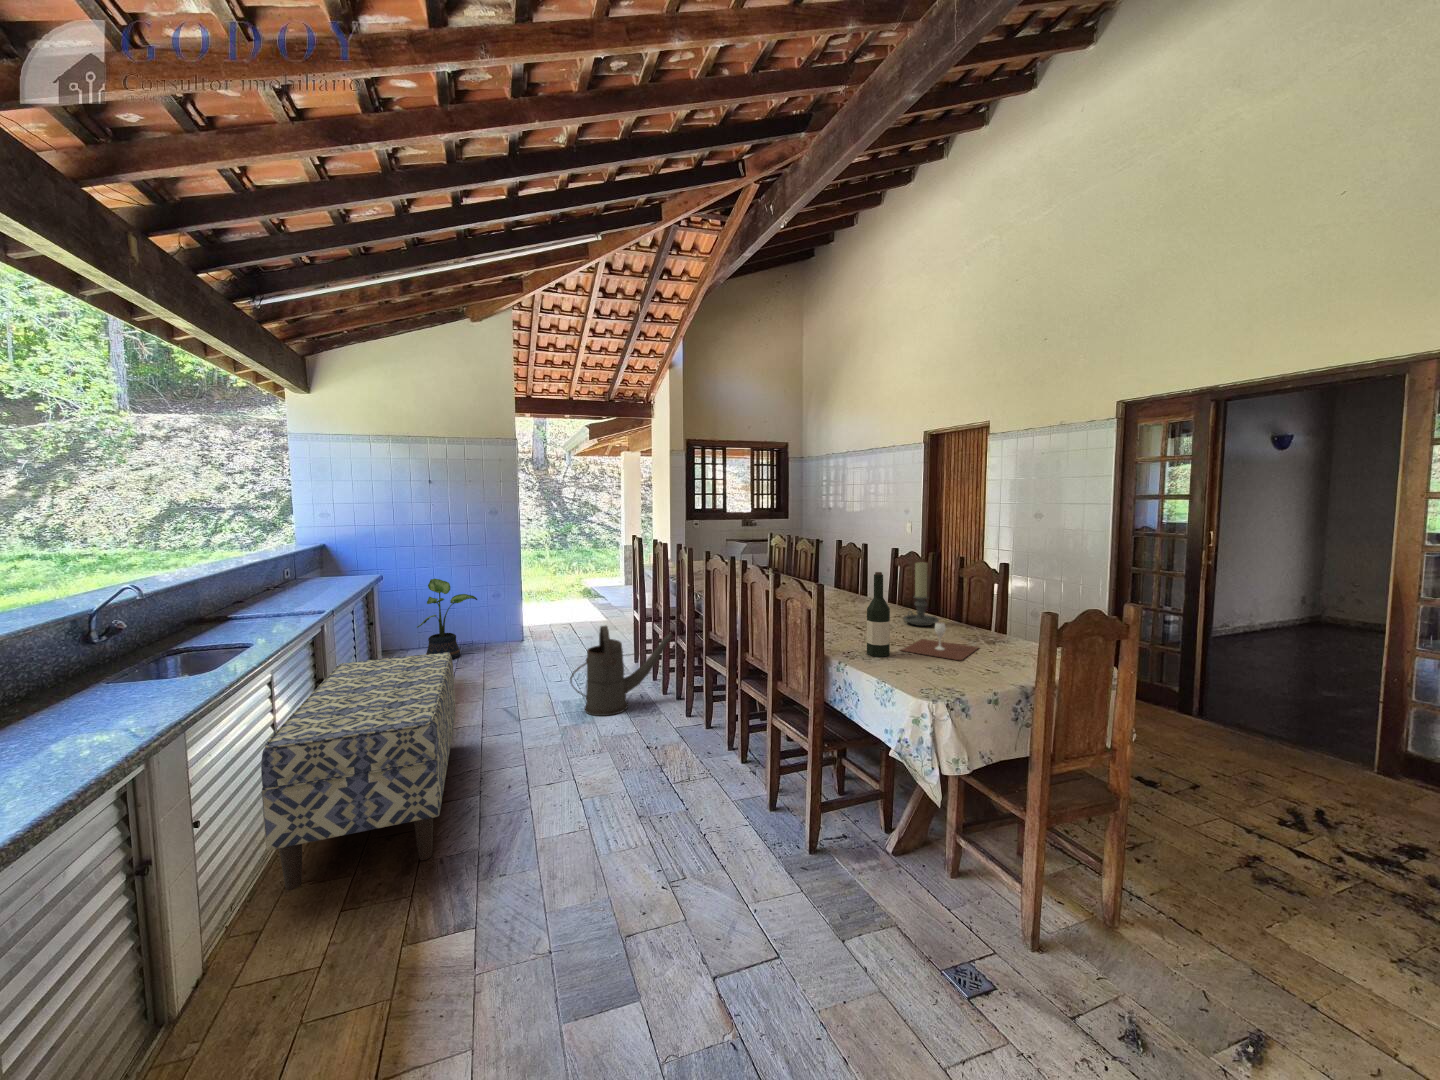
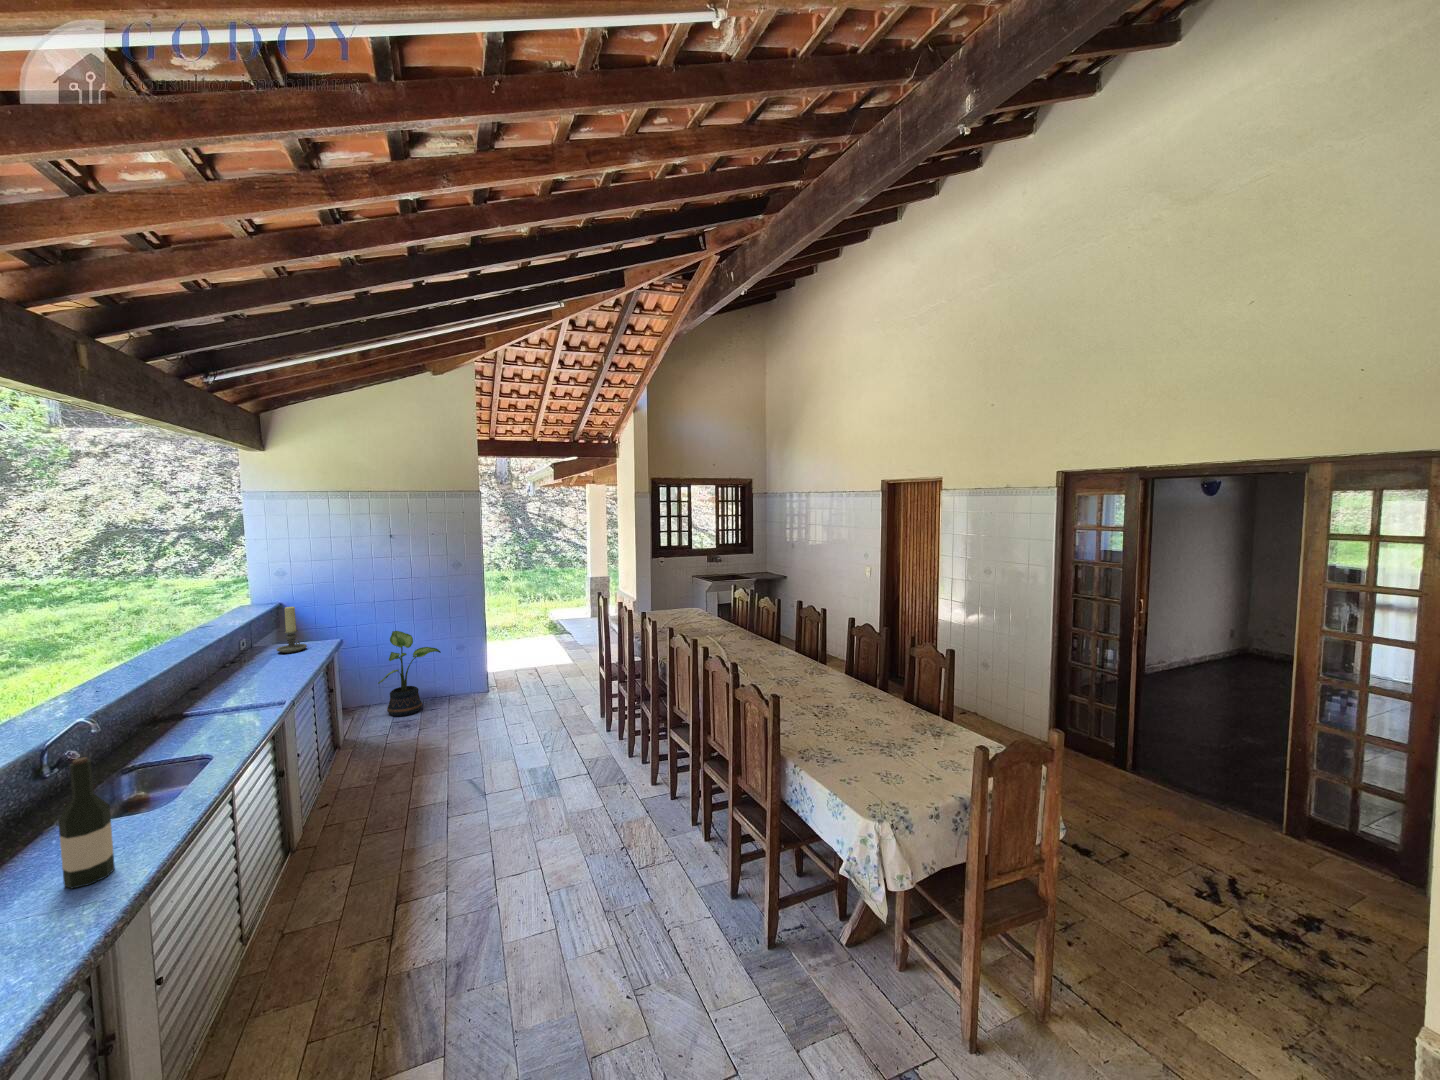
candle holder: present [904,562,939,626] -> present [276,607,307,653]
wine bottle: present [867,572,890,657] -> present [58,757,115,889]
wine glass: present [902,622,978,660] -> none [851,721,923,764]
watering can: present [570,626,672,716] -> none [536,694,636,785]
bench: present [261,652,455,890] -> none [227,735,421,1019]

